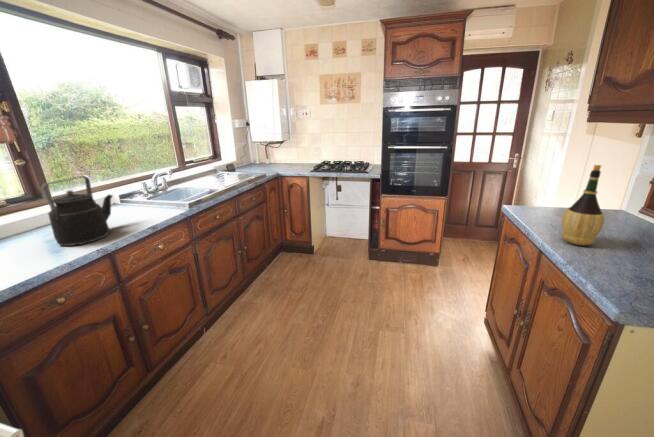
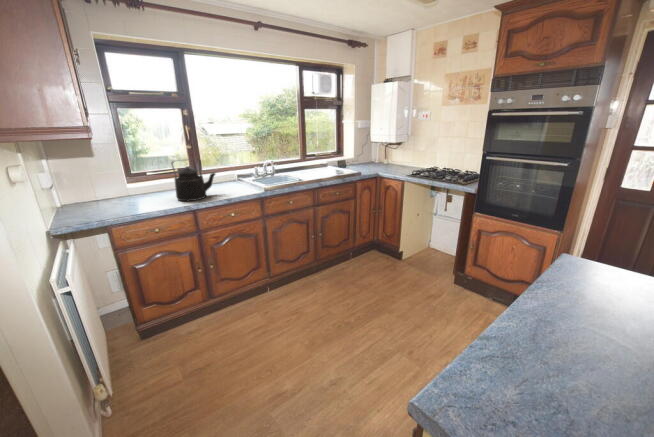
wine bottle: present [562,165,604,246] -> none [546,208,610,328]

